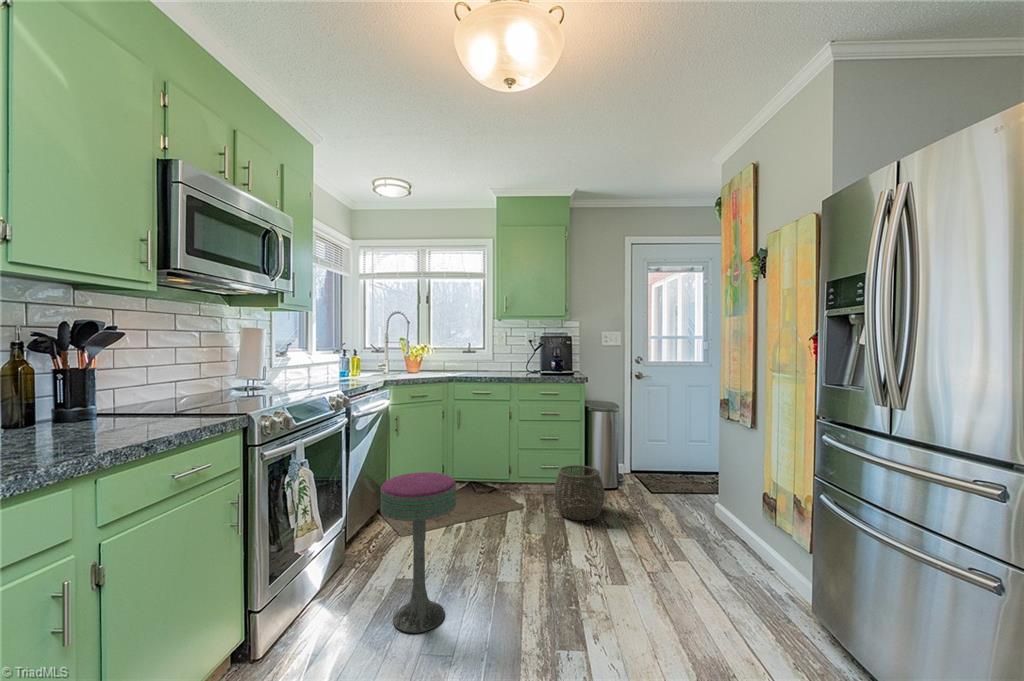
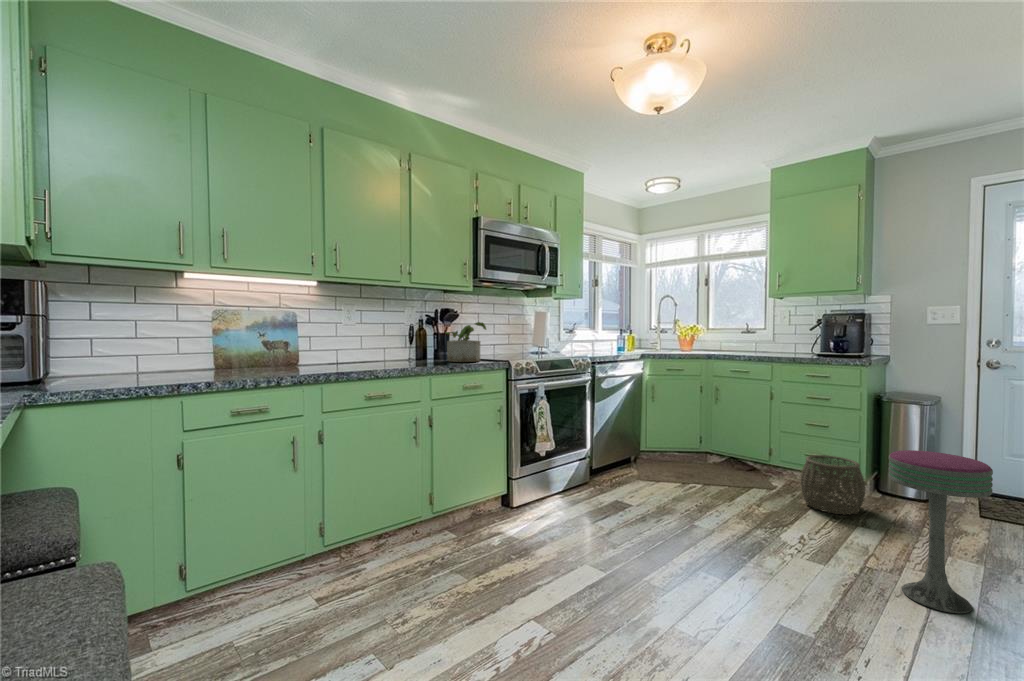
potted plant: none [86,348,195,430] -> present [446,322,486,362]
bar stool: present [381,472,456,633] -> present [888,450,993,613]

